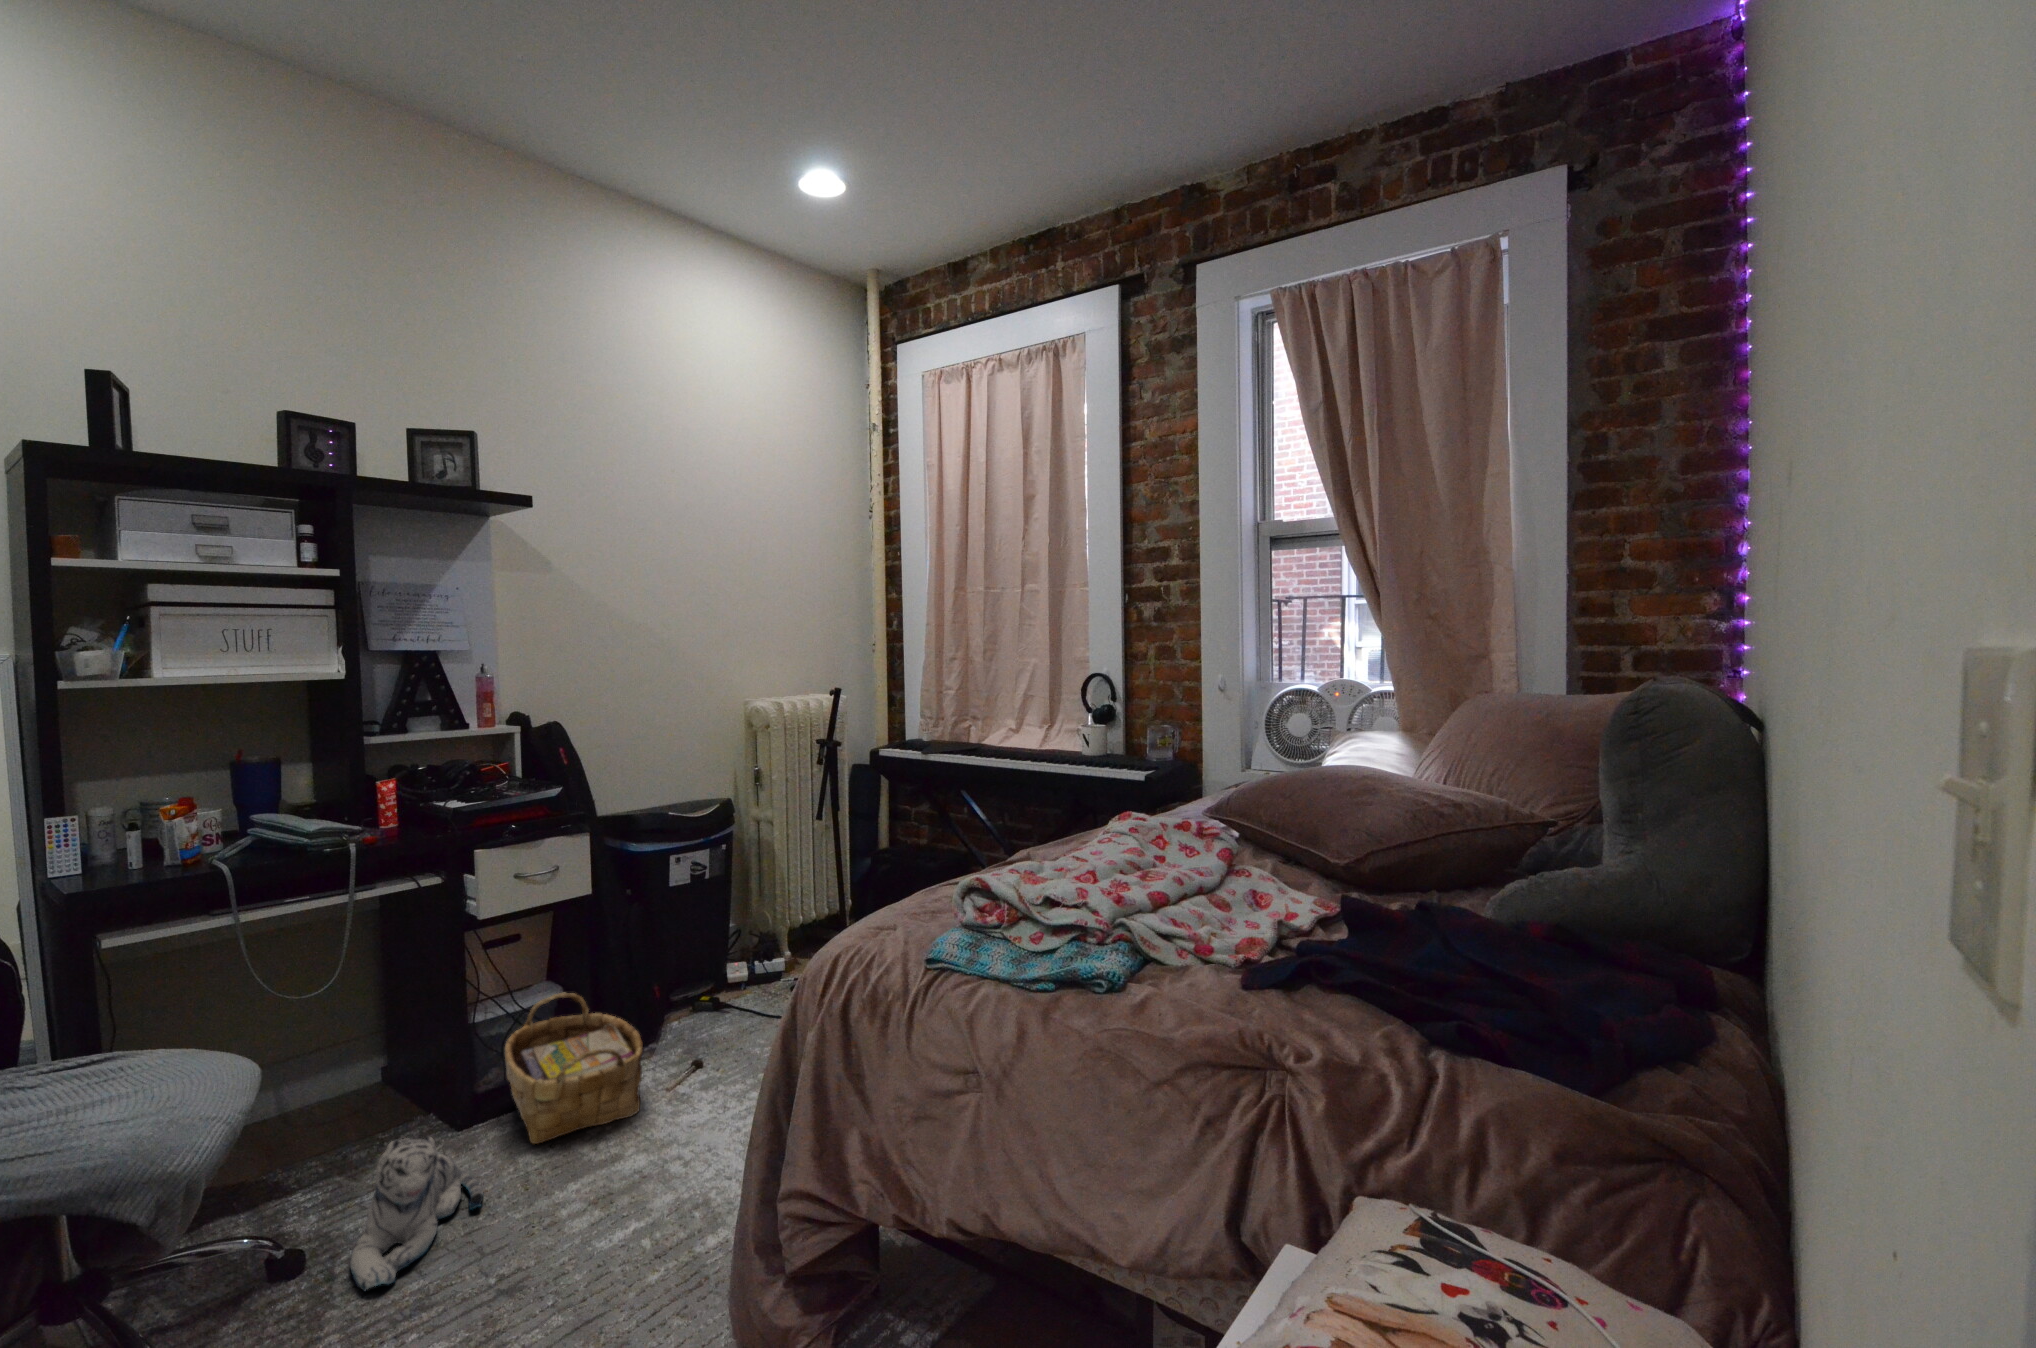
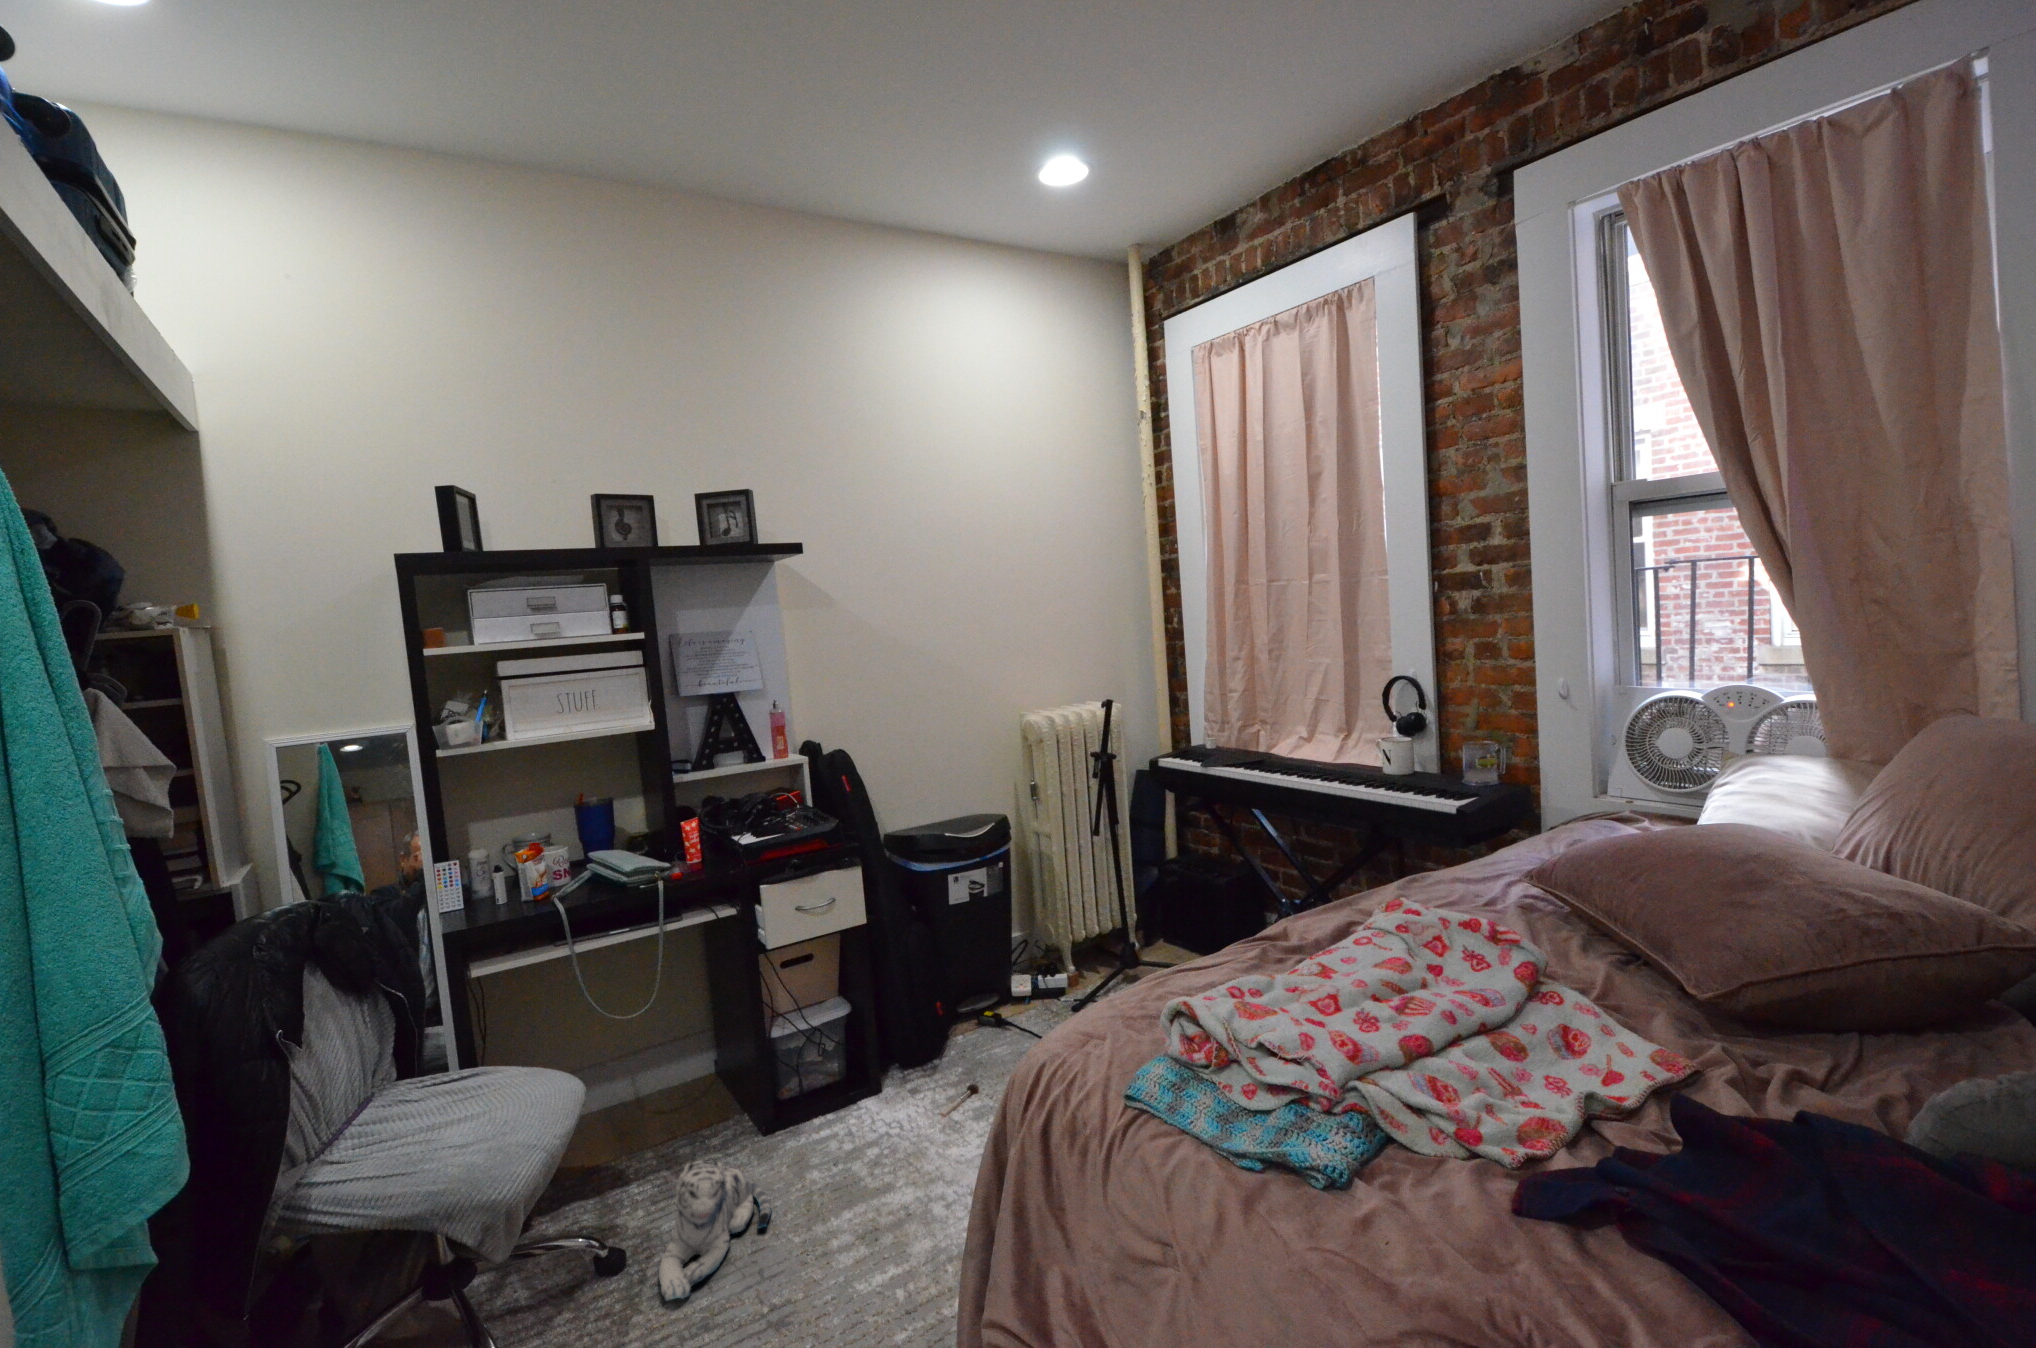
woven basket: present [505,993,643,1144] -> none [796,1014,915,1162]

